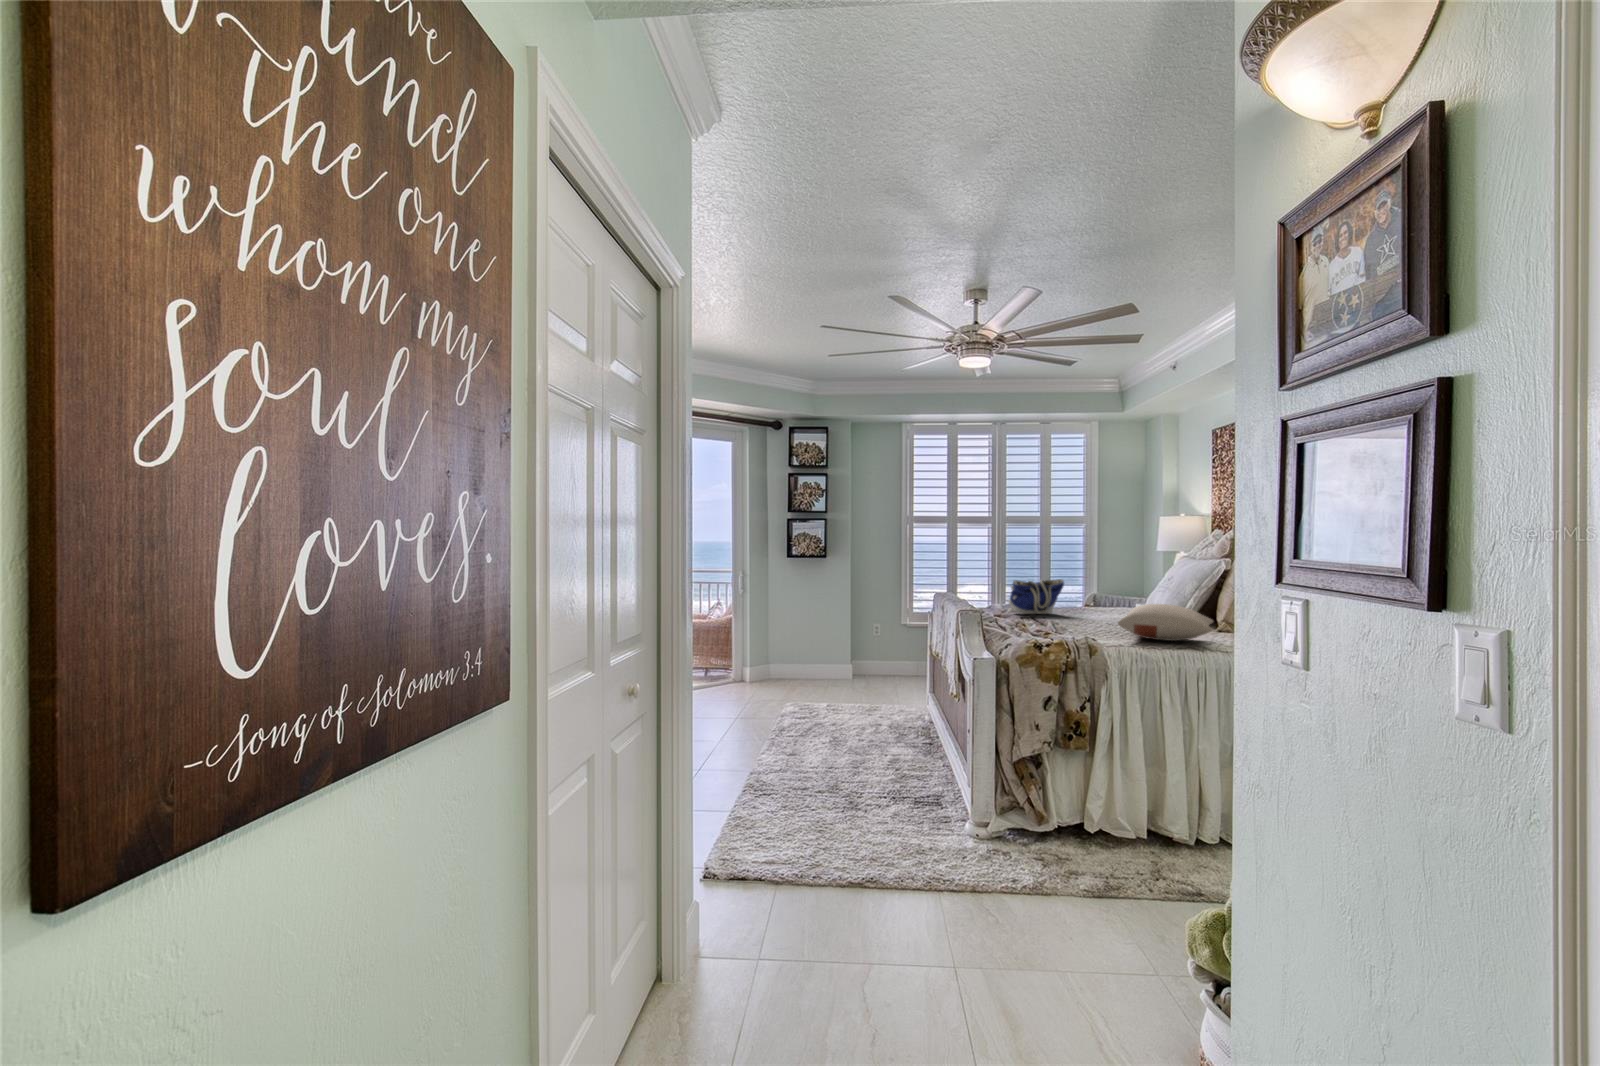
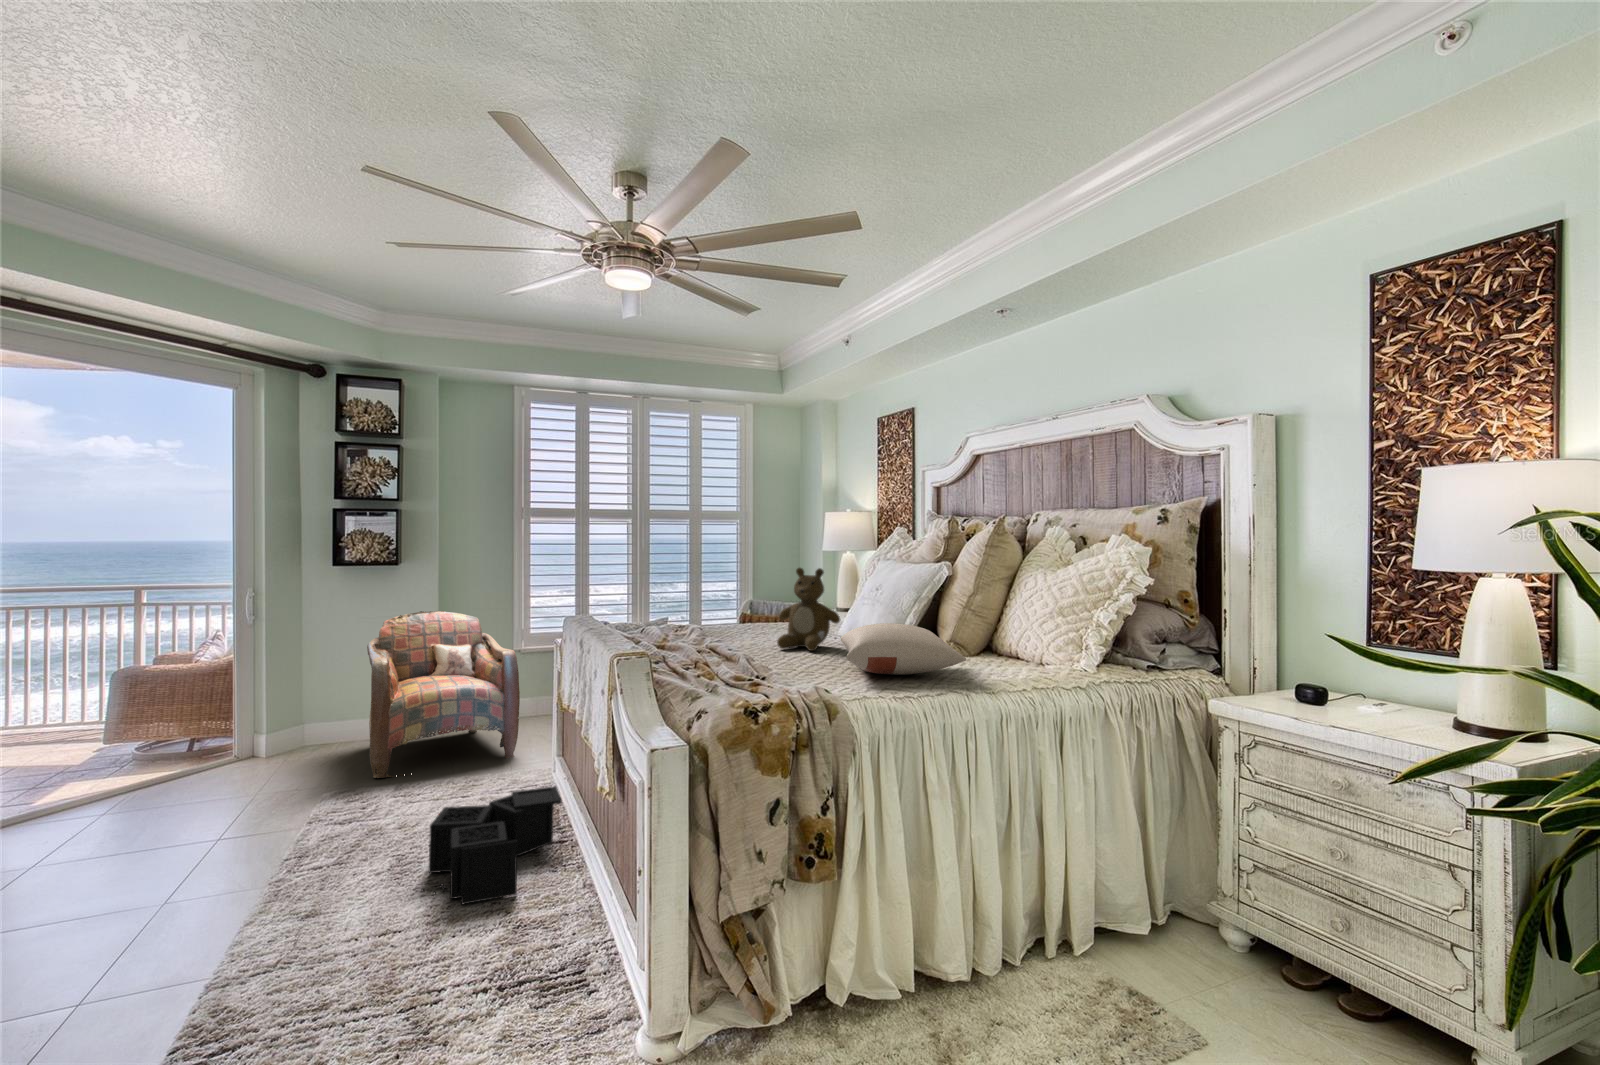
teddy bear: none [1085,563,1139,626] -> present [777,568,840,651]
tote bag: present [1008,579,1064,614] -> none [669,588,741,638]
armchair: none [807,591,904,698] -> present [367,611,520,778]
storage bin: none [849,707,931,762] -> present [421,786,562,904]

